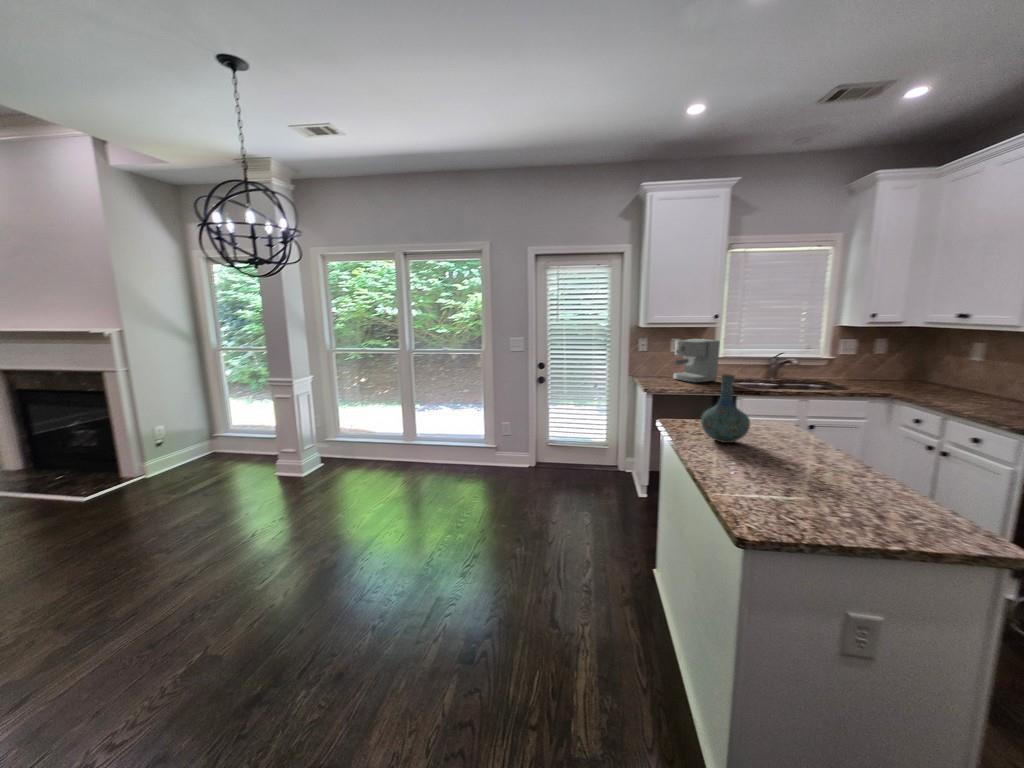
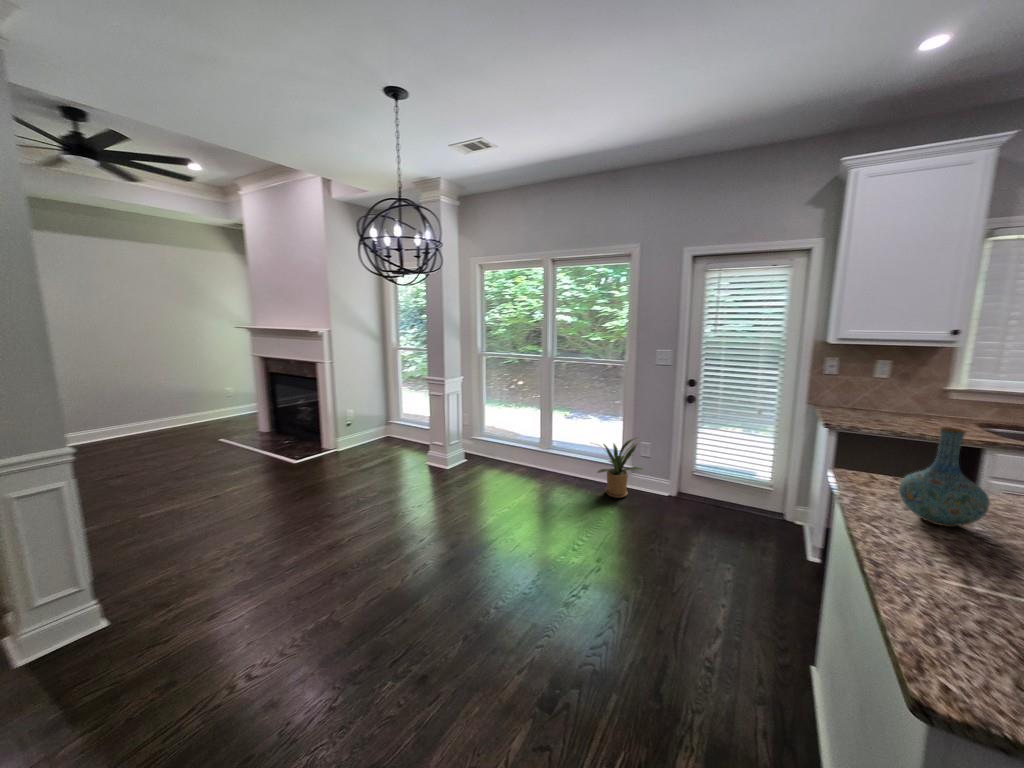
coffee maker: present [673,339,720,383] -> none [878,362,963,423]
house plant: none [455,418,509,477] -> present [598,438,643,498]

